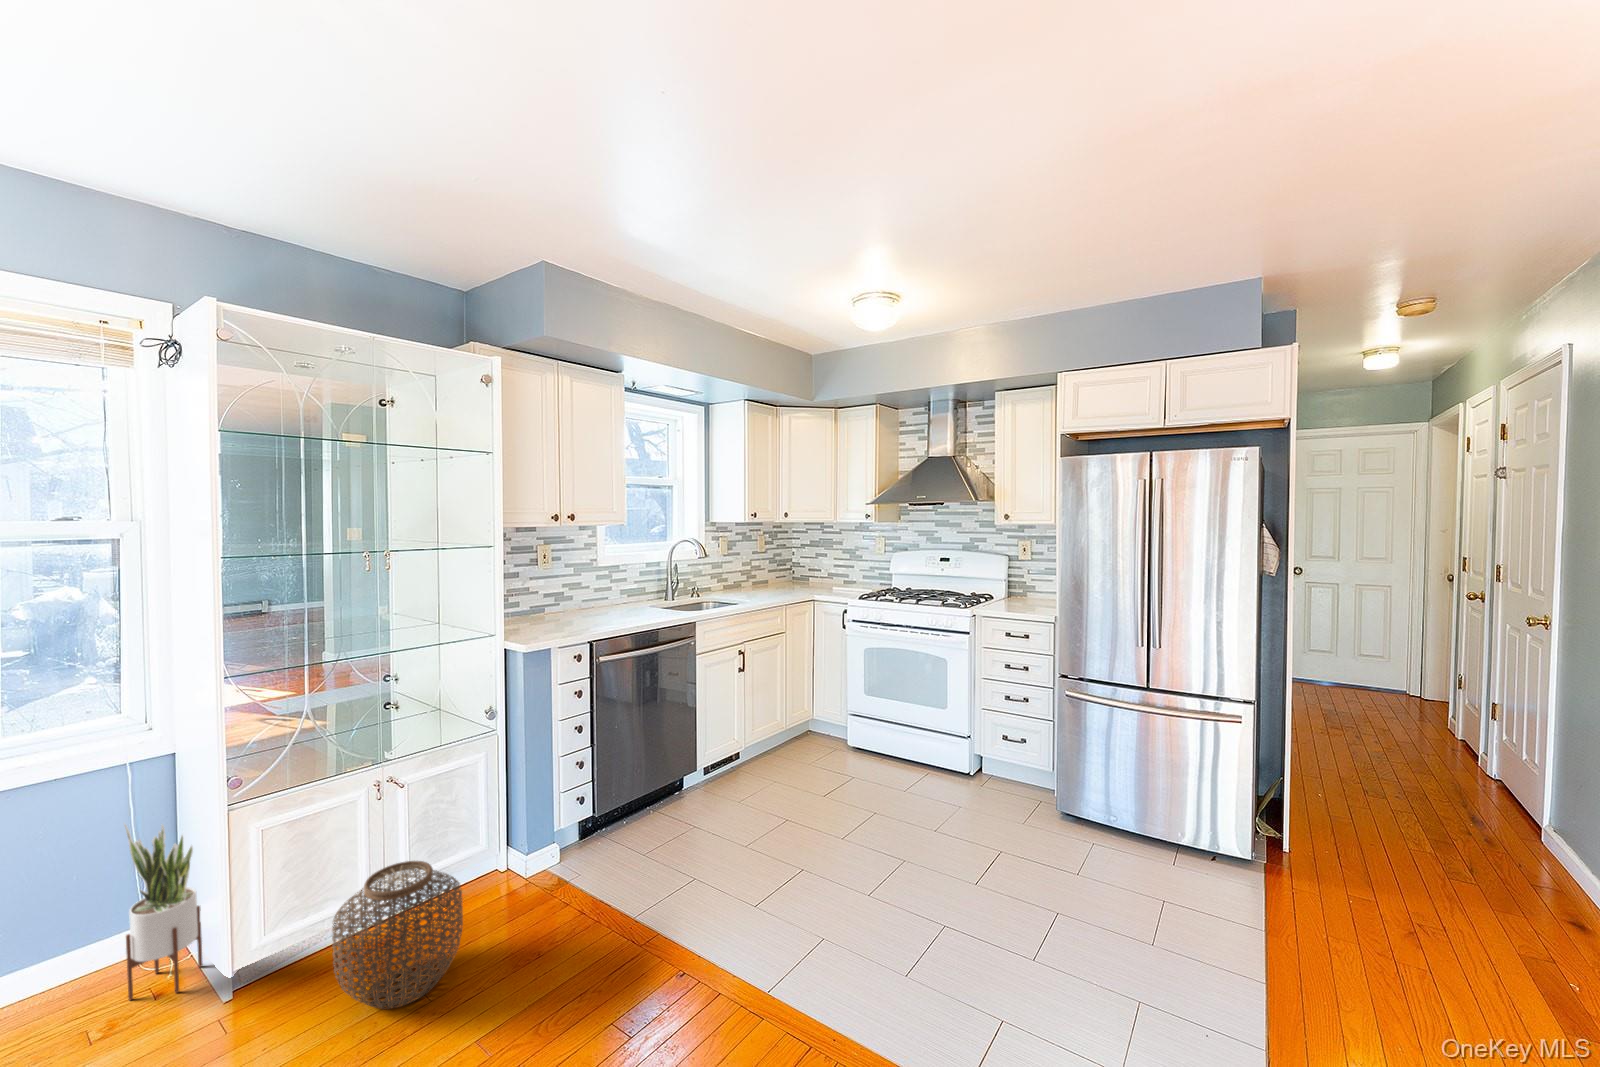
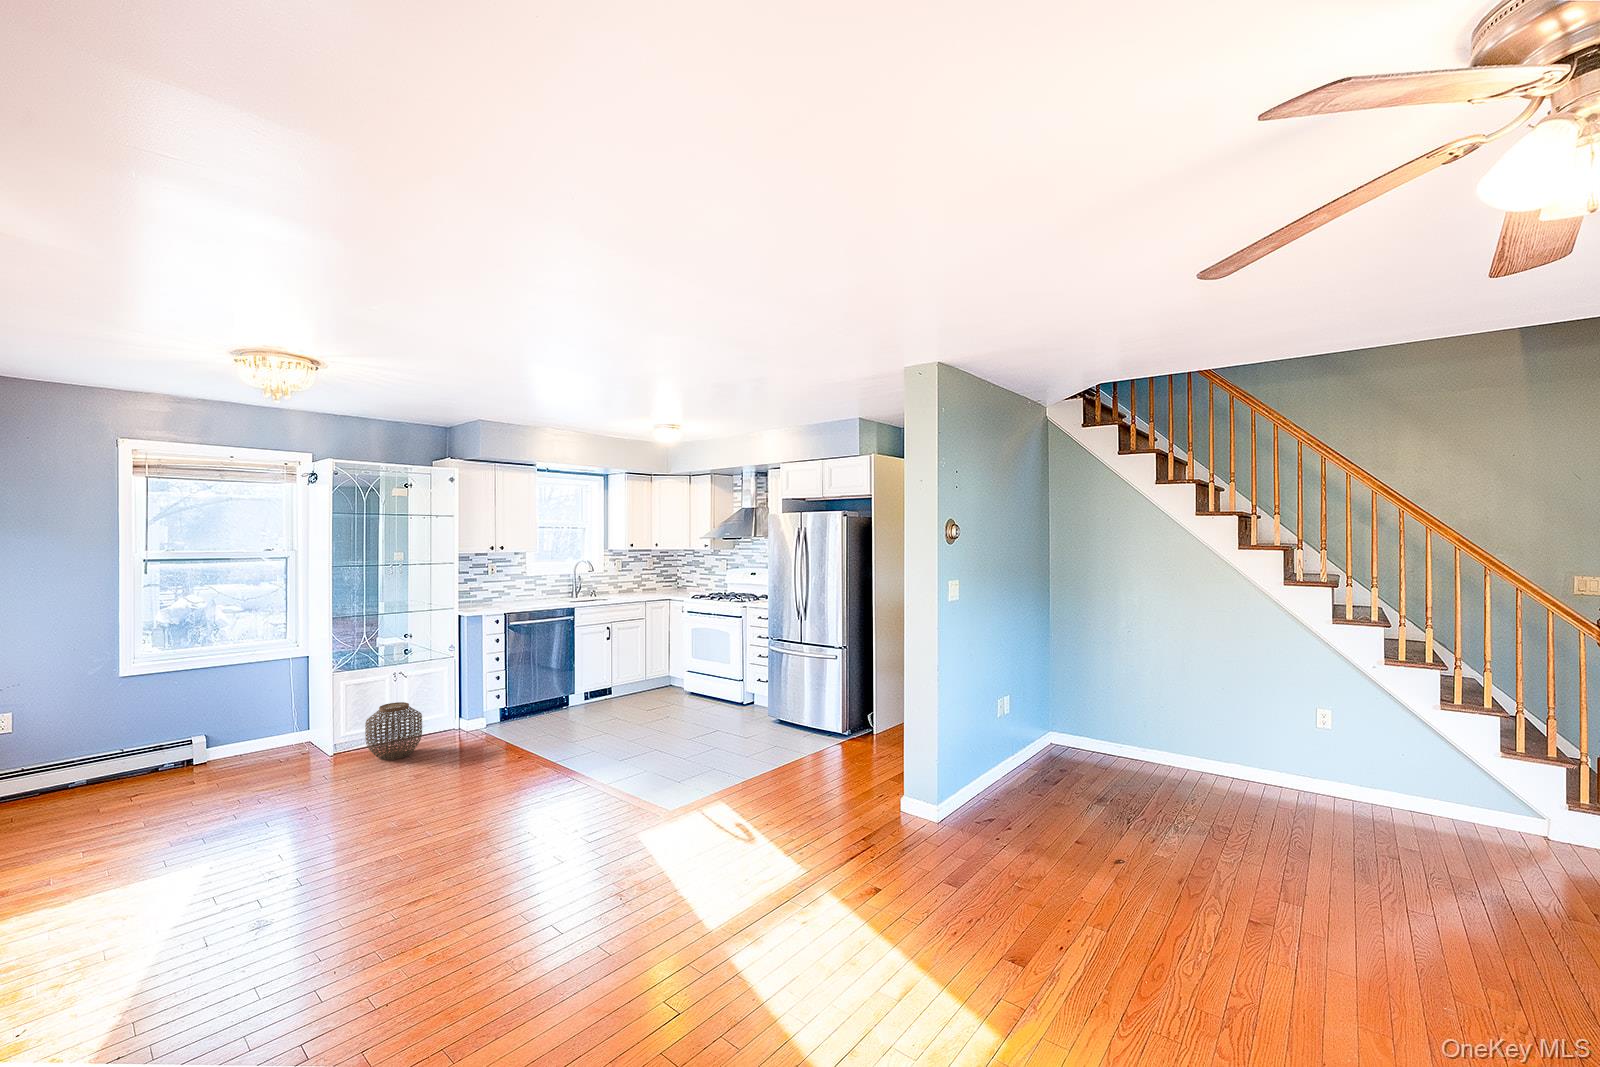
potted plant: present [124,824,203,1001] -> none [284,681,314,755]

